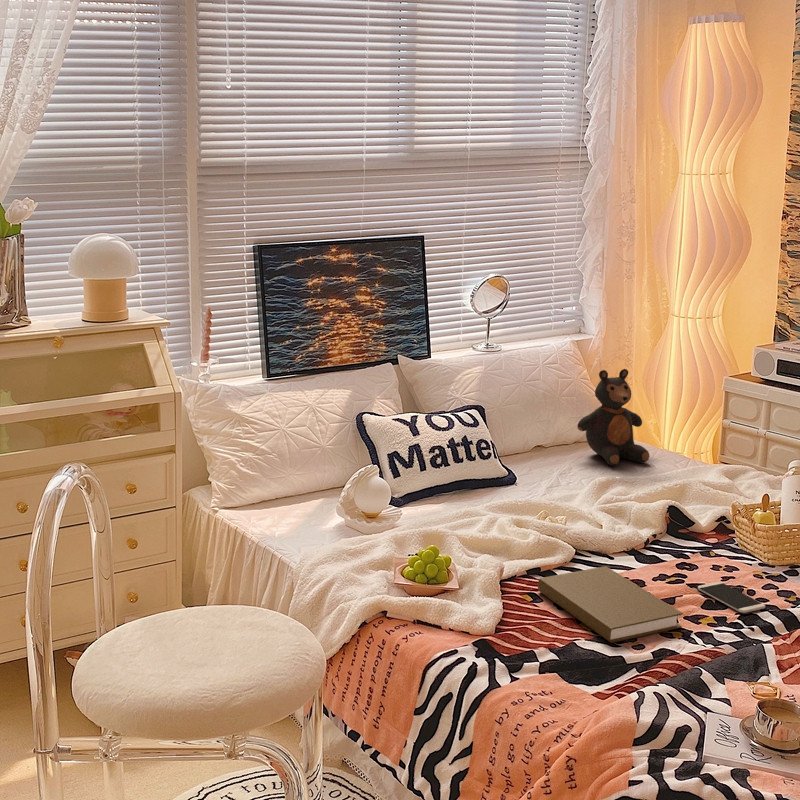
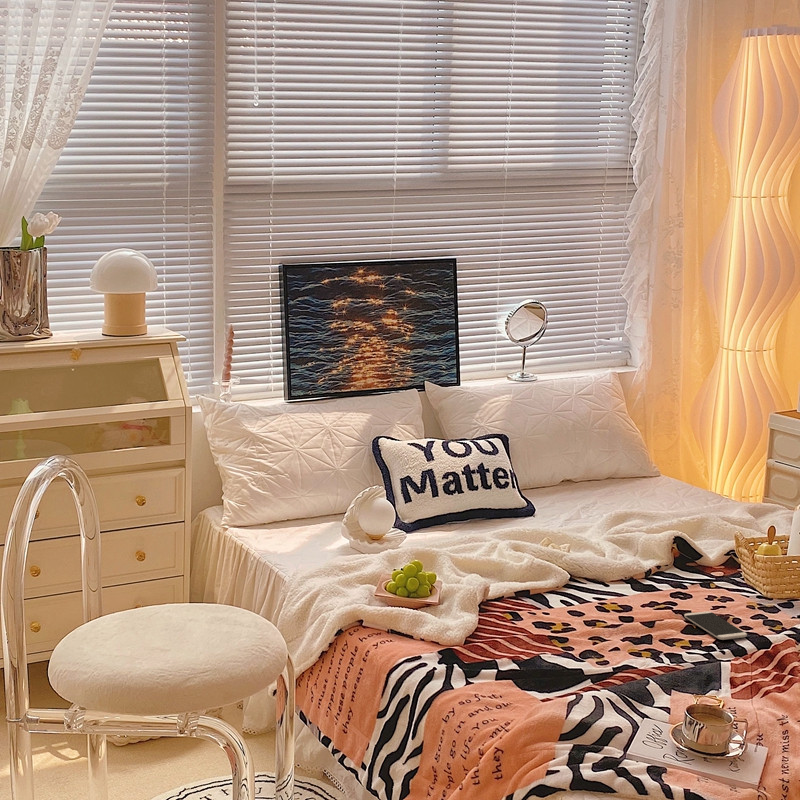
teddy bear: present [577,369,649,465] -> none [608,400,682,500]
book: present [538,566,683,643] -> none [520,591,653,658]

